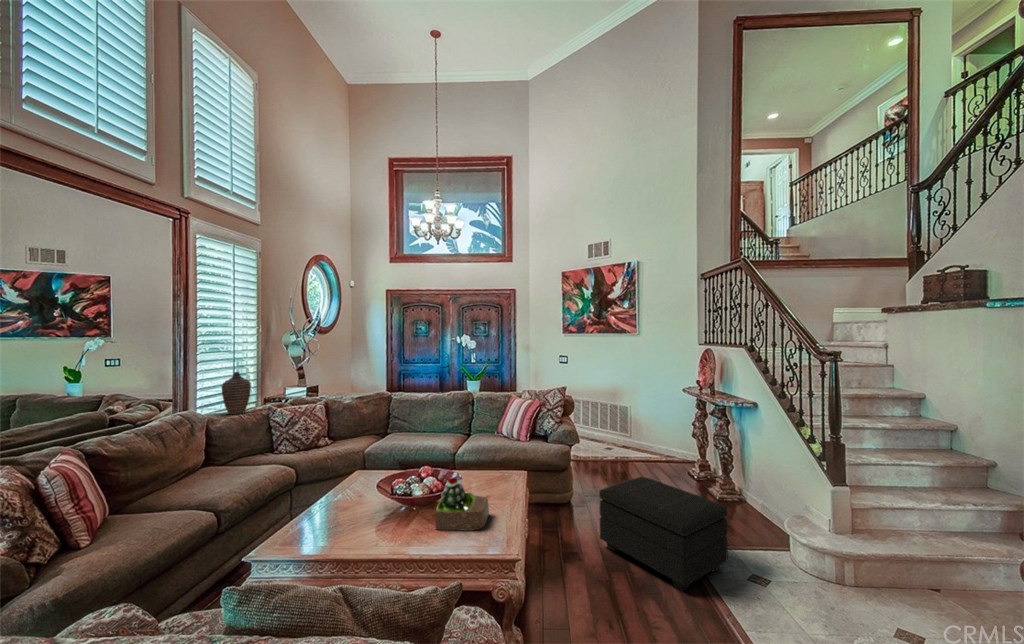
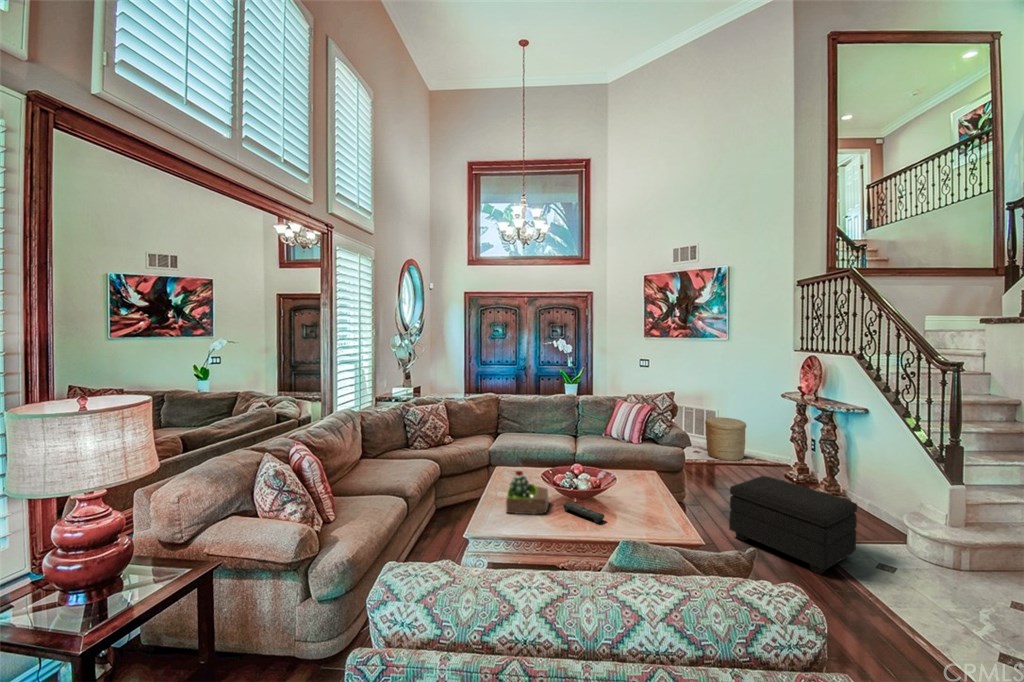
decorative vase: present [222,372,251,414] -> none [369,375,391,414]
woven basket: none [616,414,656,459] -> present [705,417,746,461]
succulent plant: present [436,478,489,531] -> present [506,471,549,514]
remote control: none [380,514,418,541] -> present [563,502,605,523]

